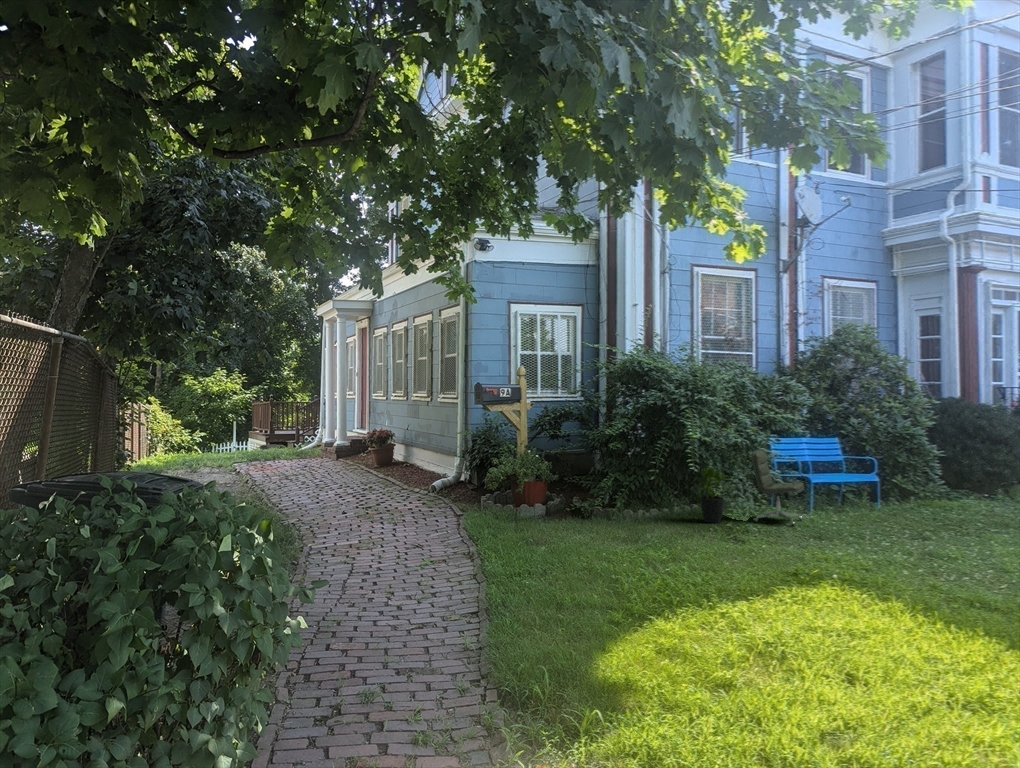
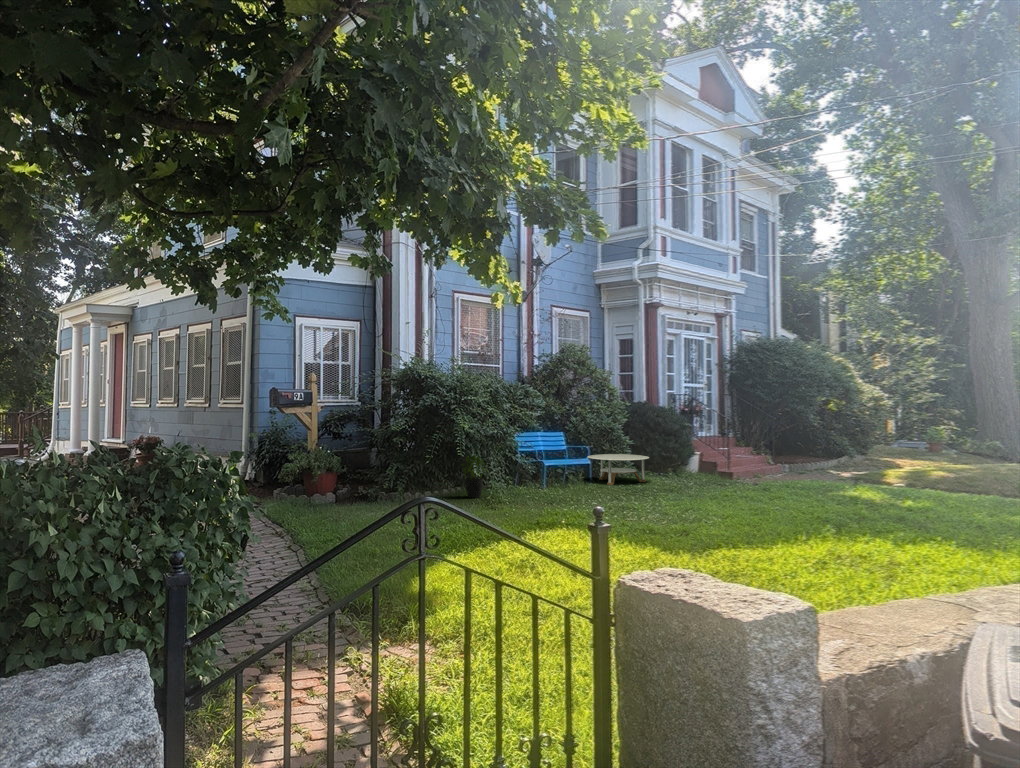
chair: present [751,451,804,526] -> none [503,441,540,497]
round table: none [873,469,970,513] -> present [587,454,649,485]

